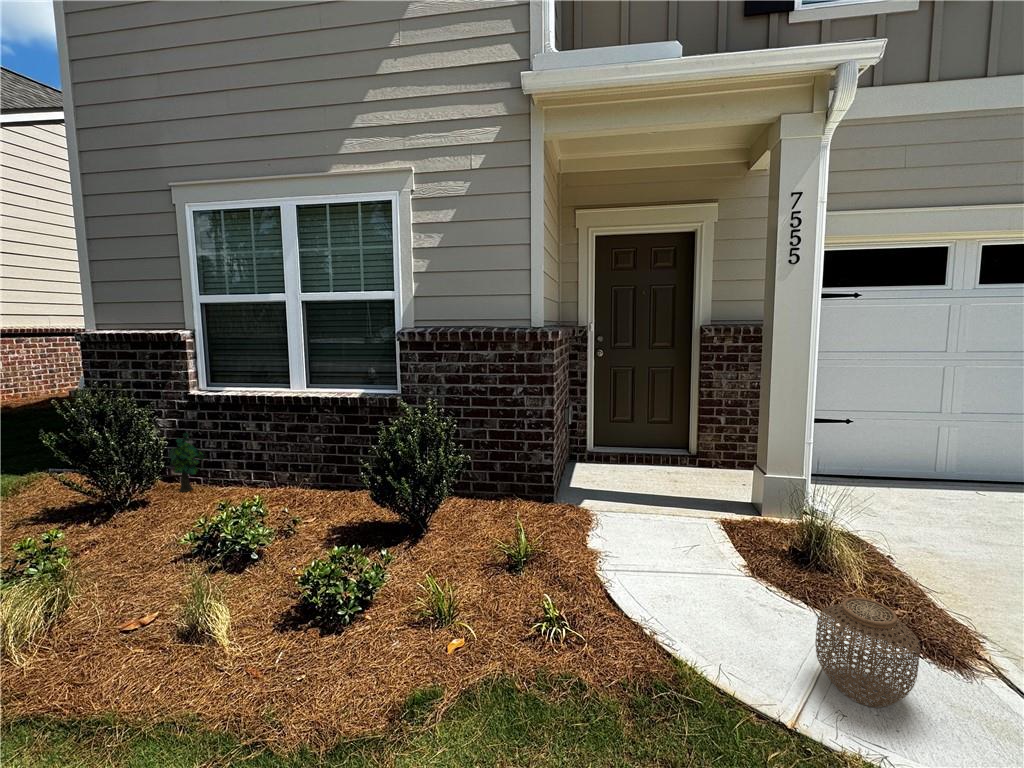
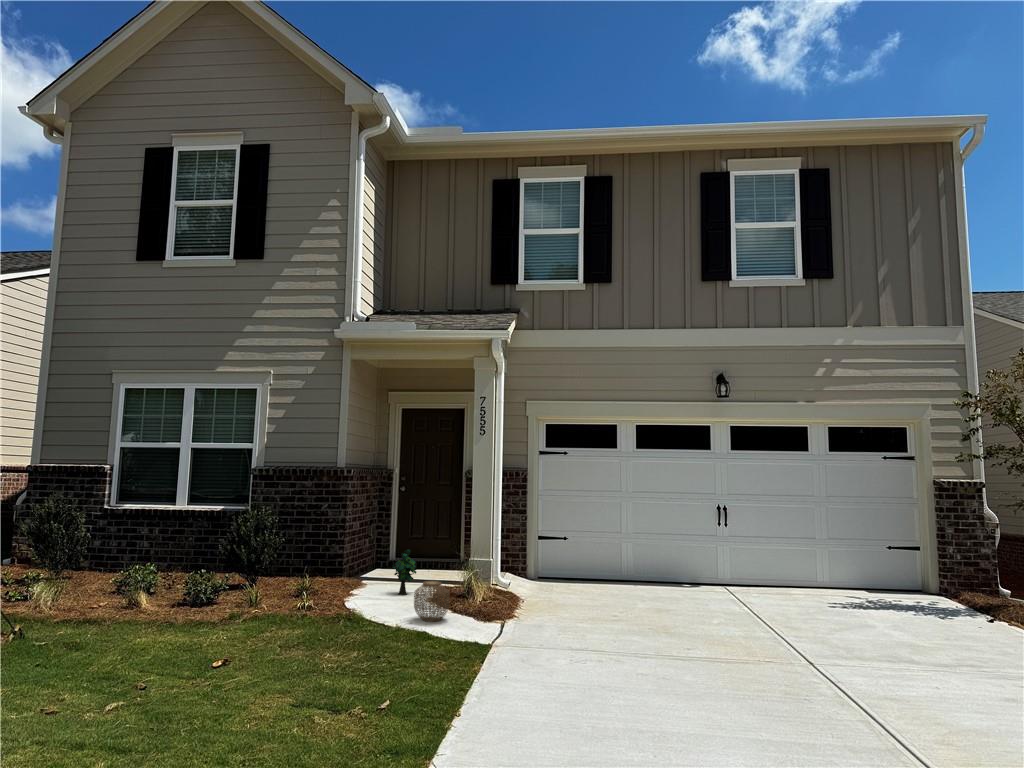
decorative plant: present [166,433,205,492] -> present [392,549,416,595]

